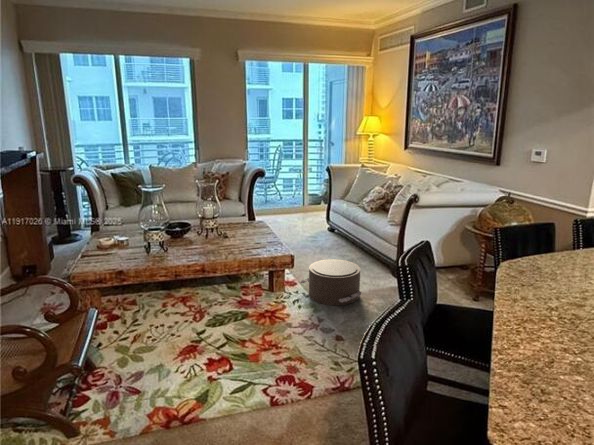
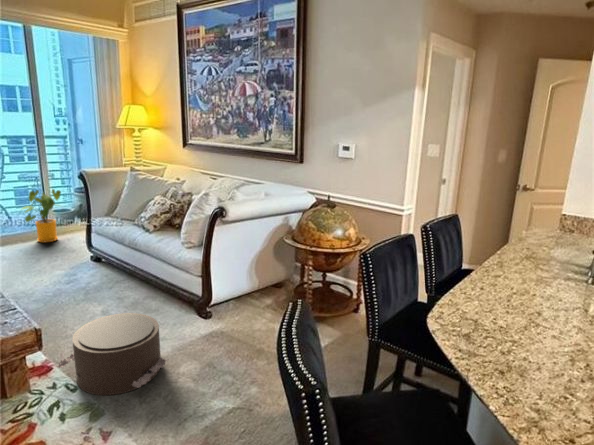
house plant: none [289,178,315,216] -> present [22,189,61,243]

